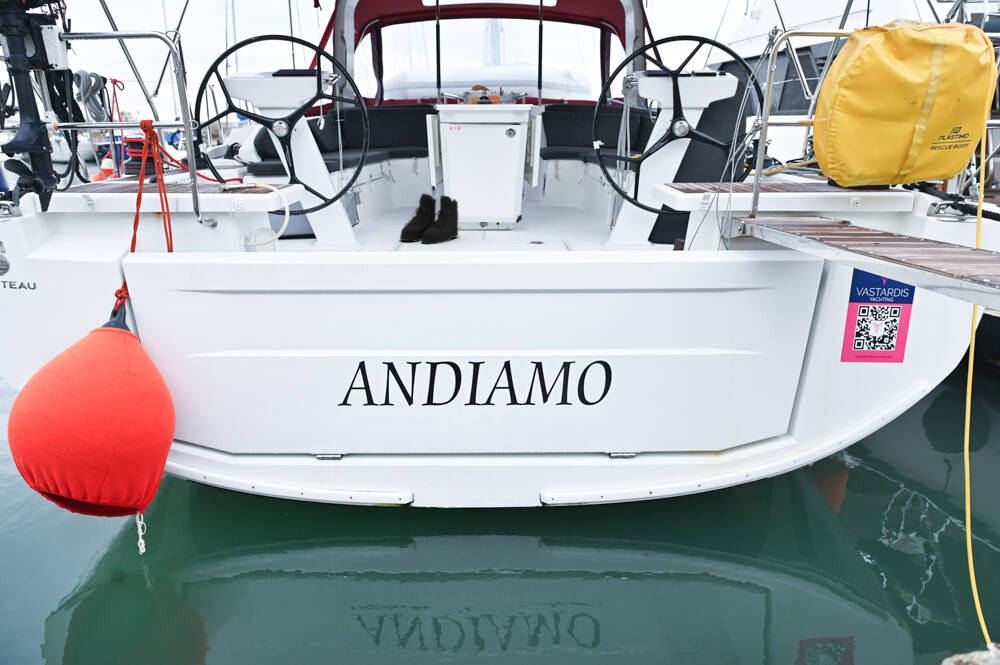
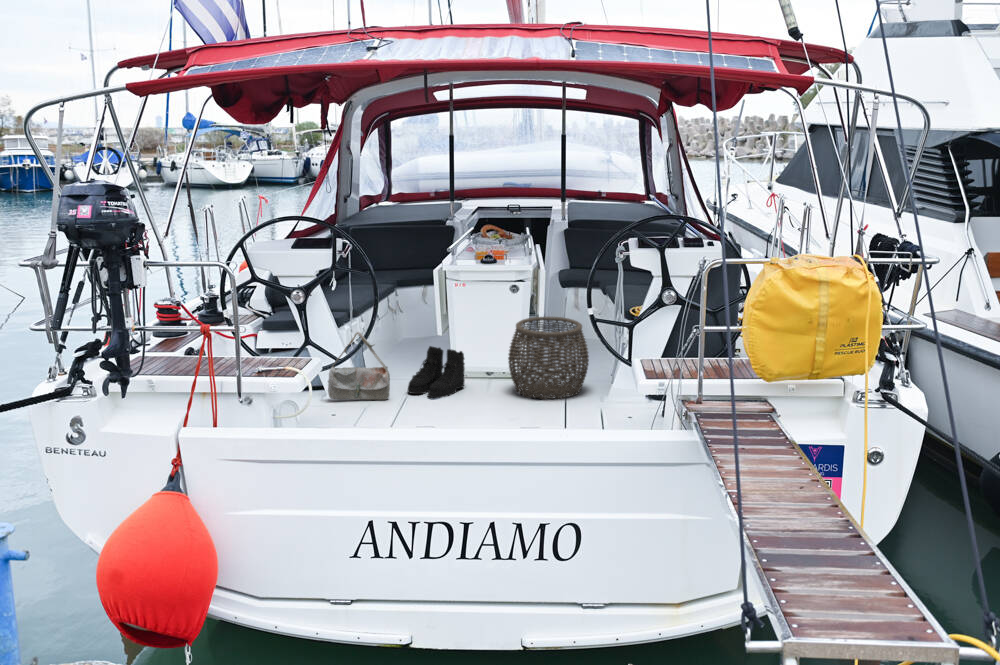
woven basket: none [504,163,588,245] -> present [508,316,589,399]
bag: none [315,170,382,246] -> present [328,332,390,400]

